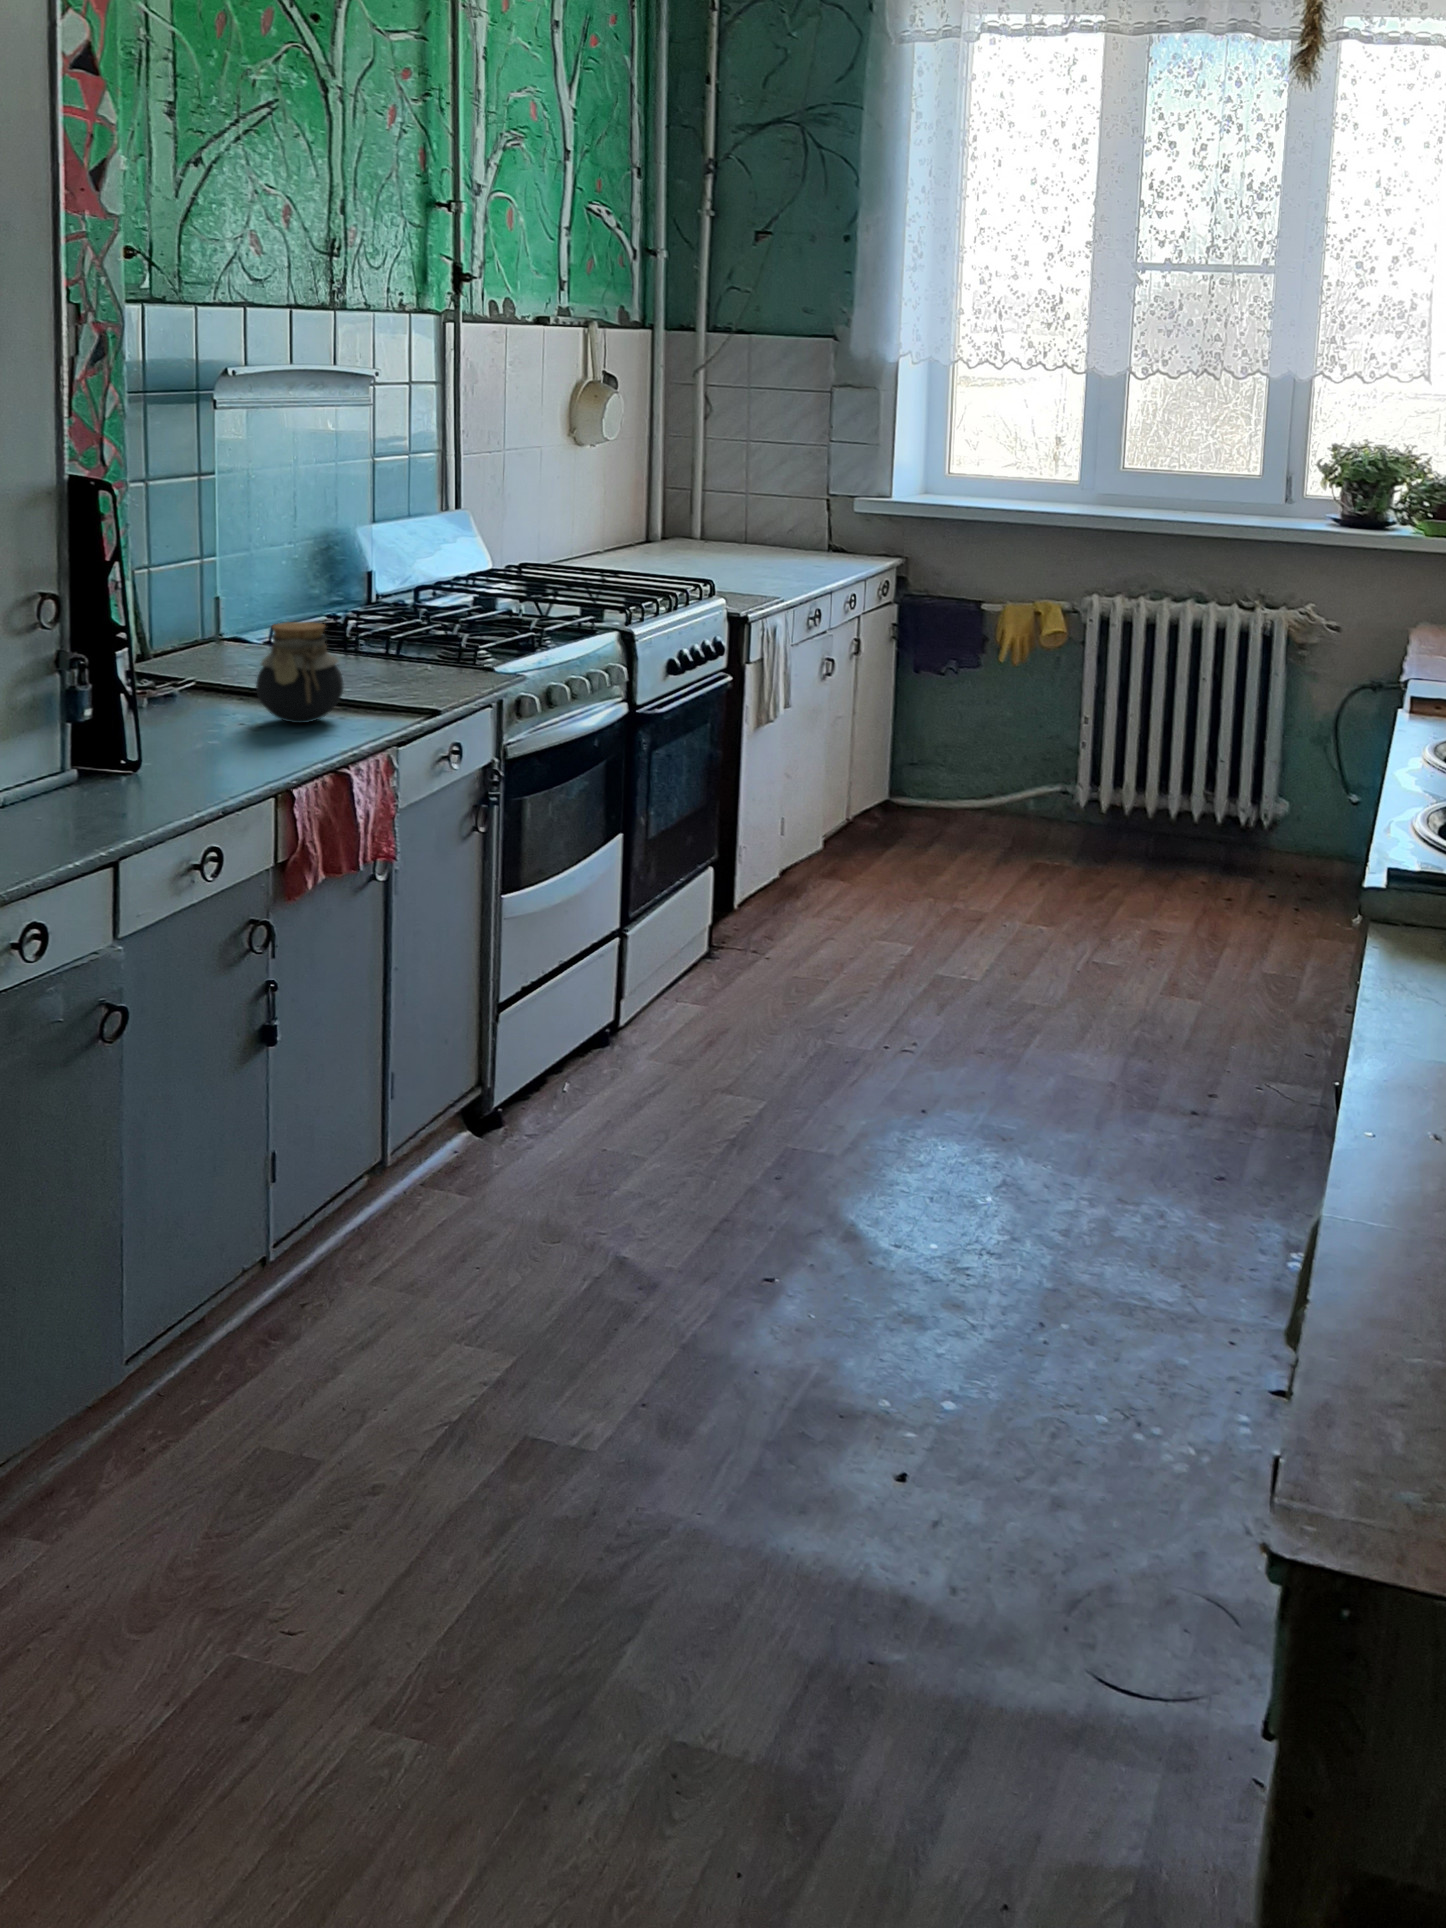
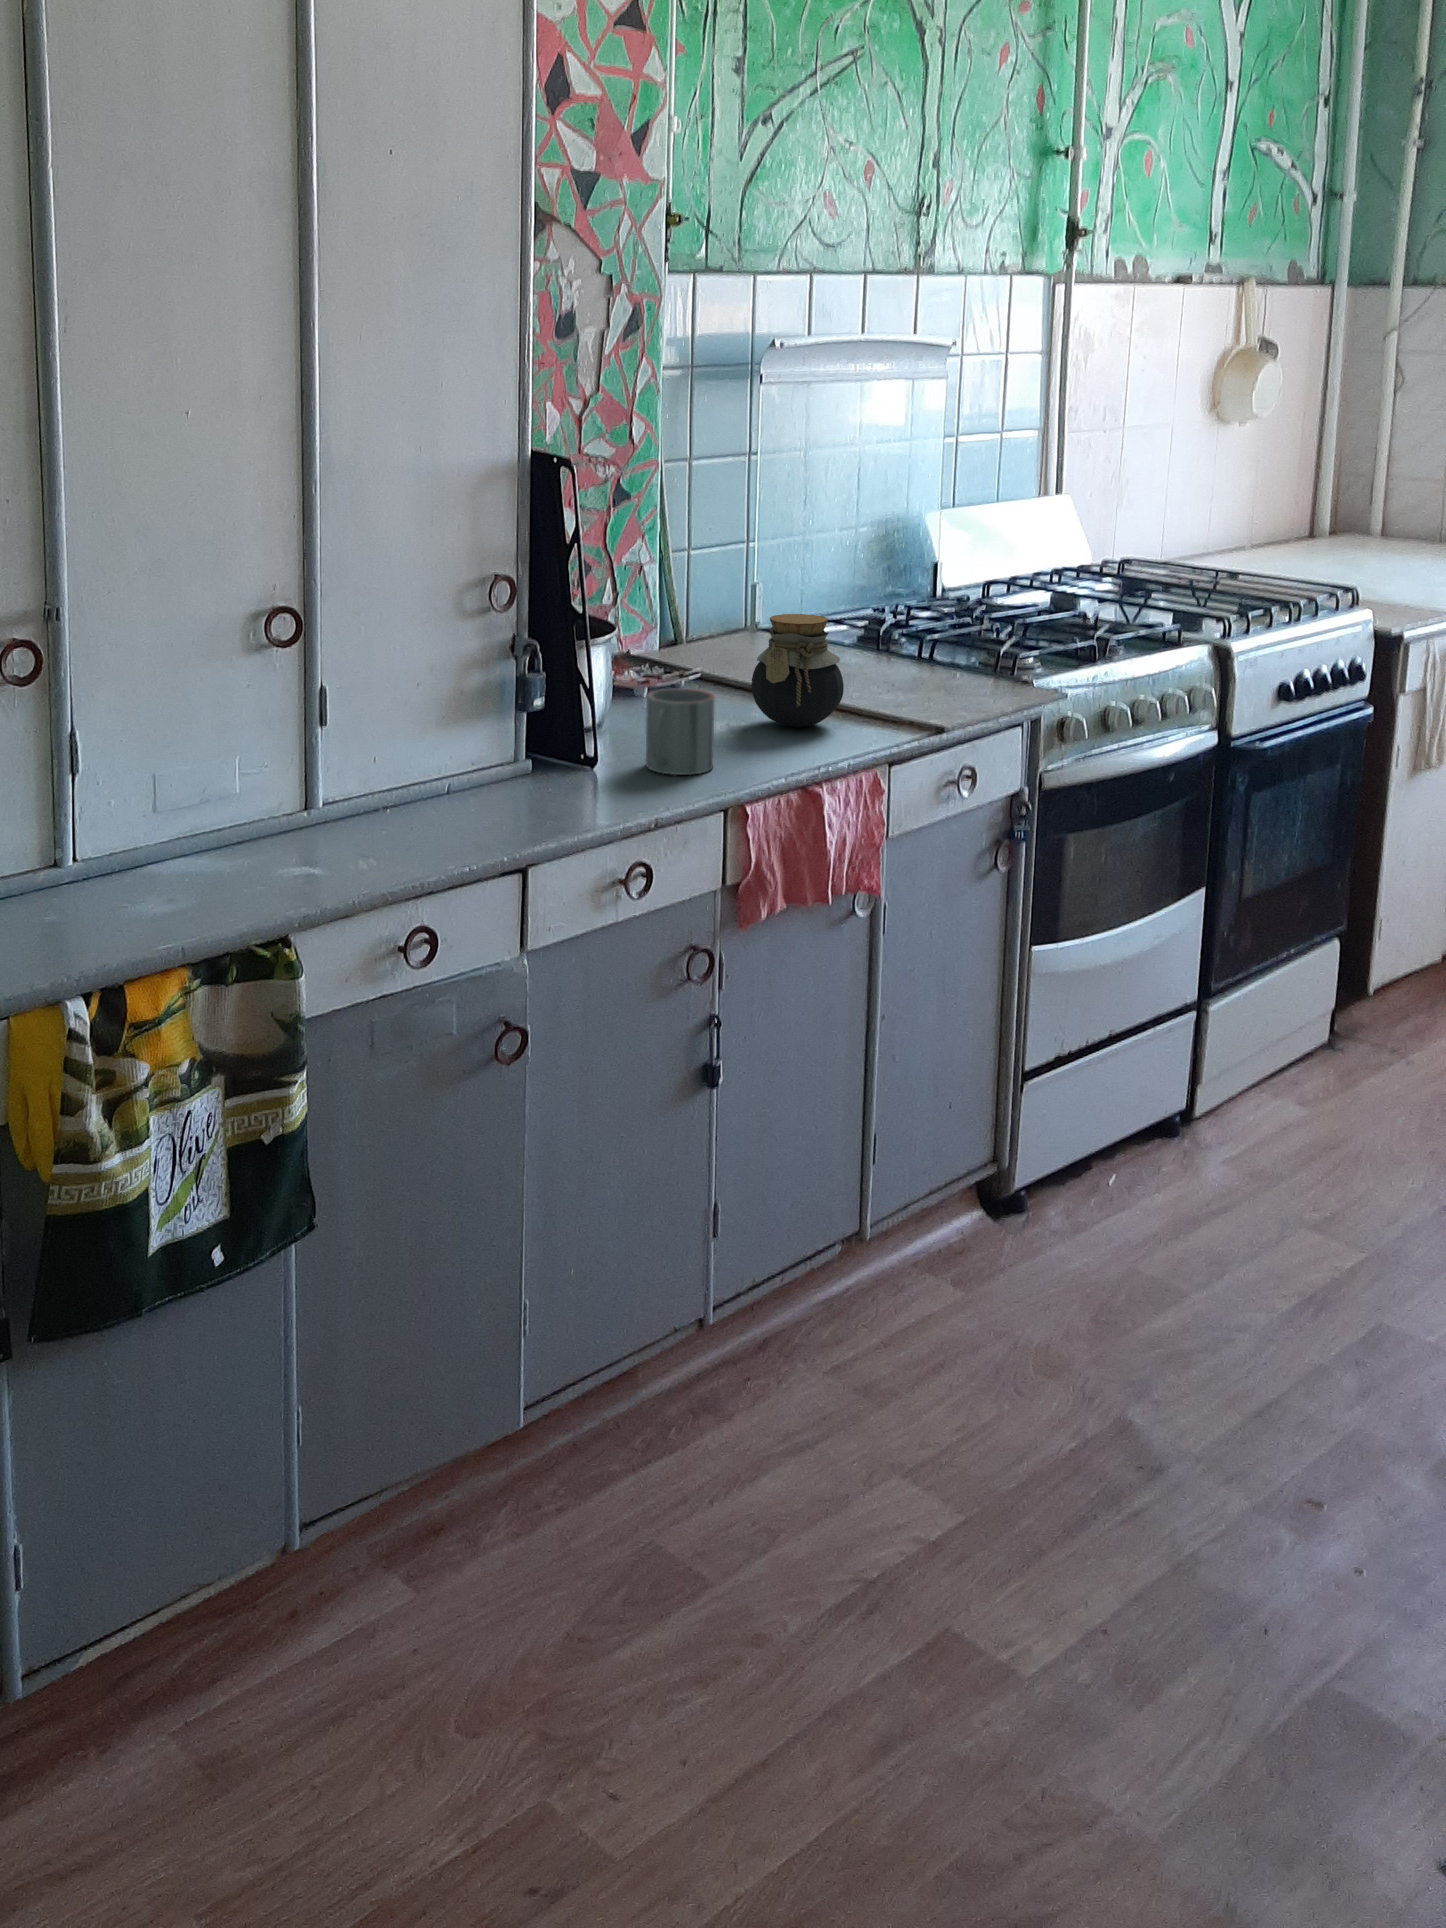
mug: none [177,694,245,772] -> present [646,689,715,775]

